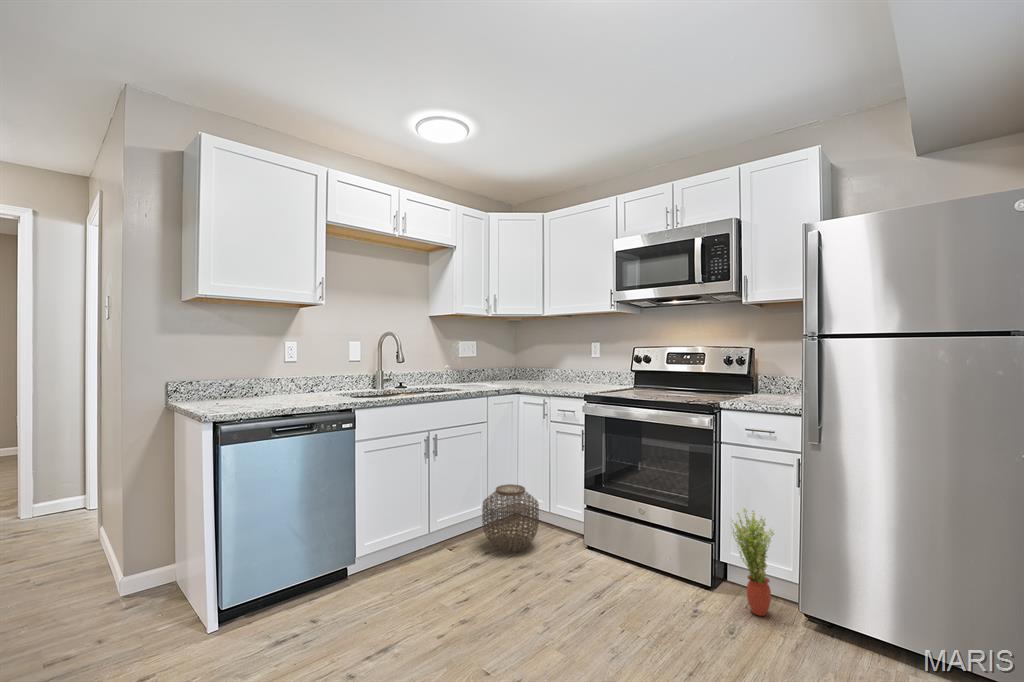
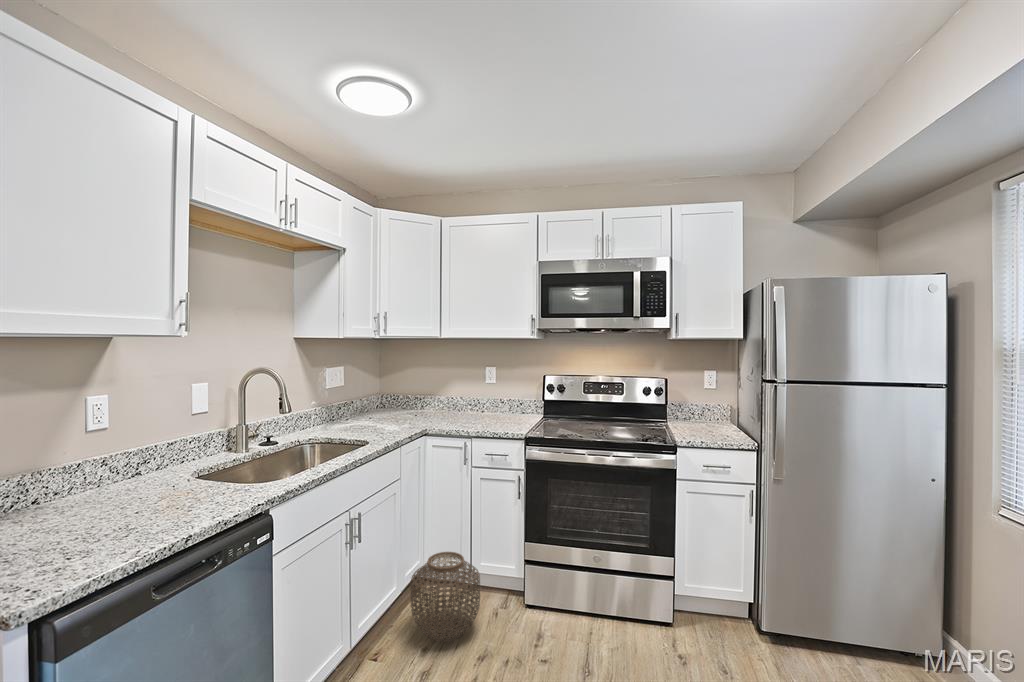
potted plant: present [732,509,774,616] -> none [704,546,749,650]

